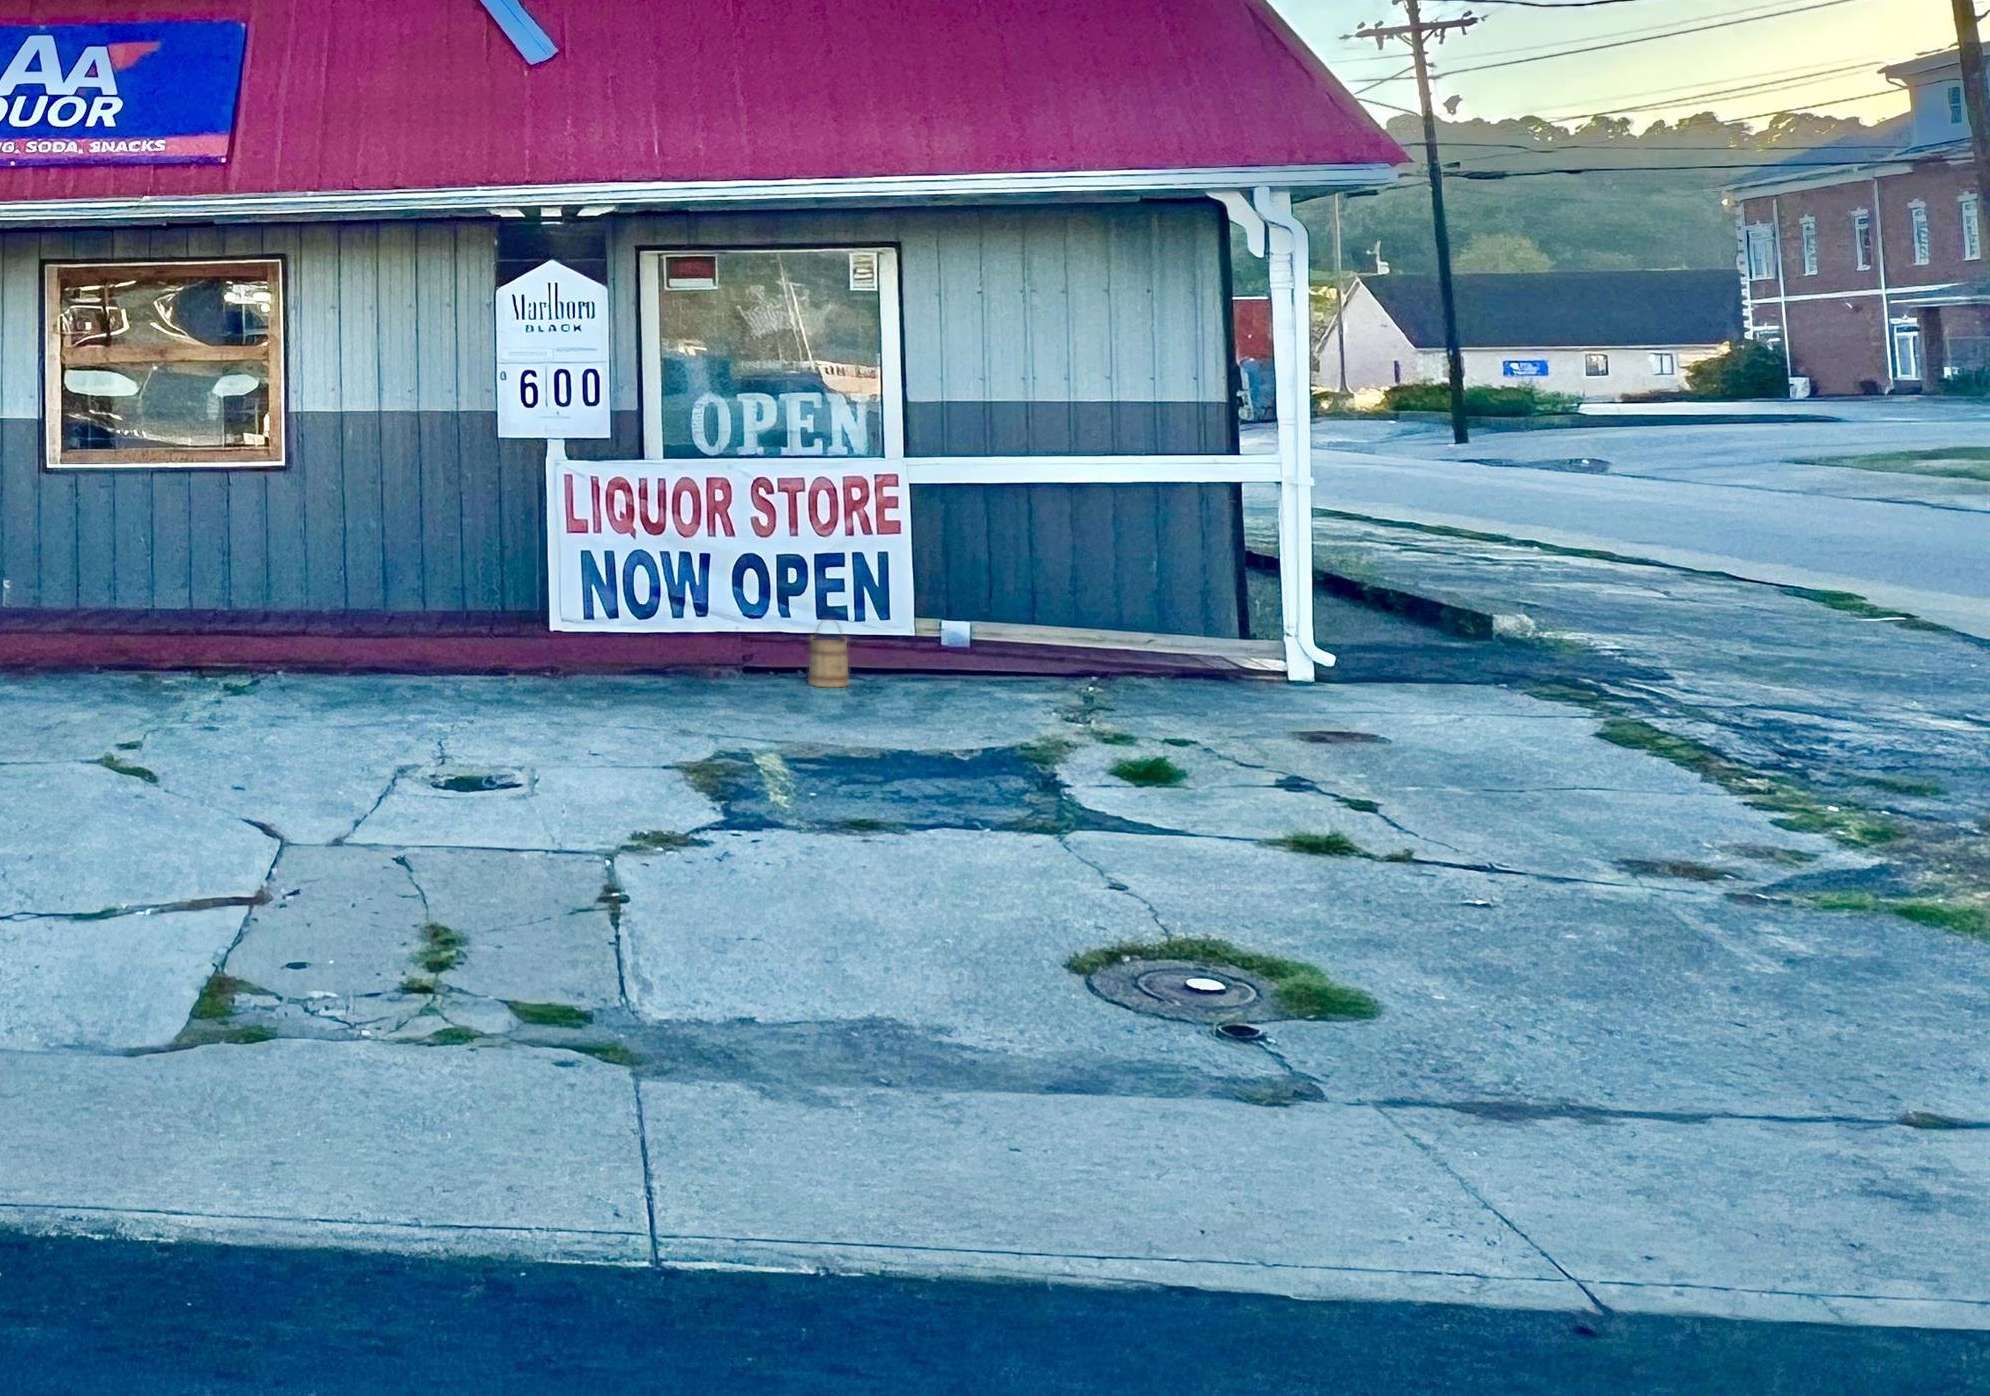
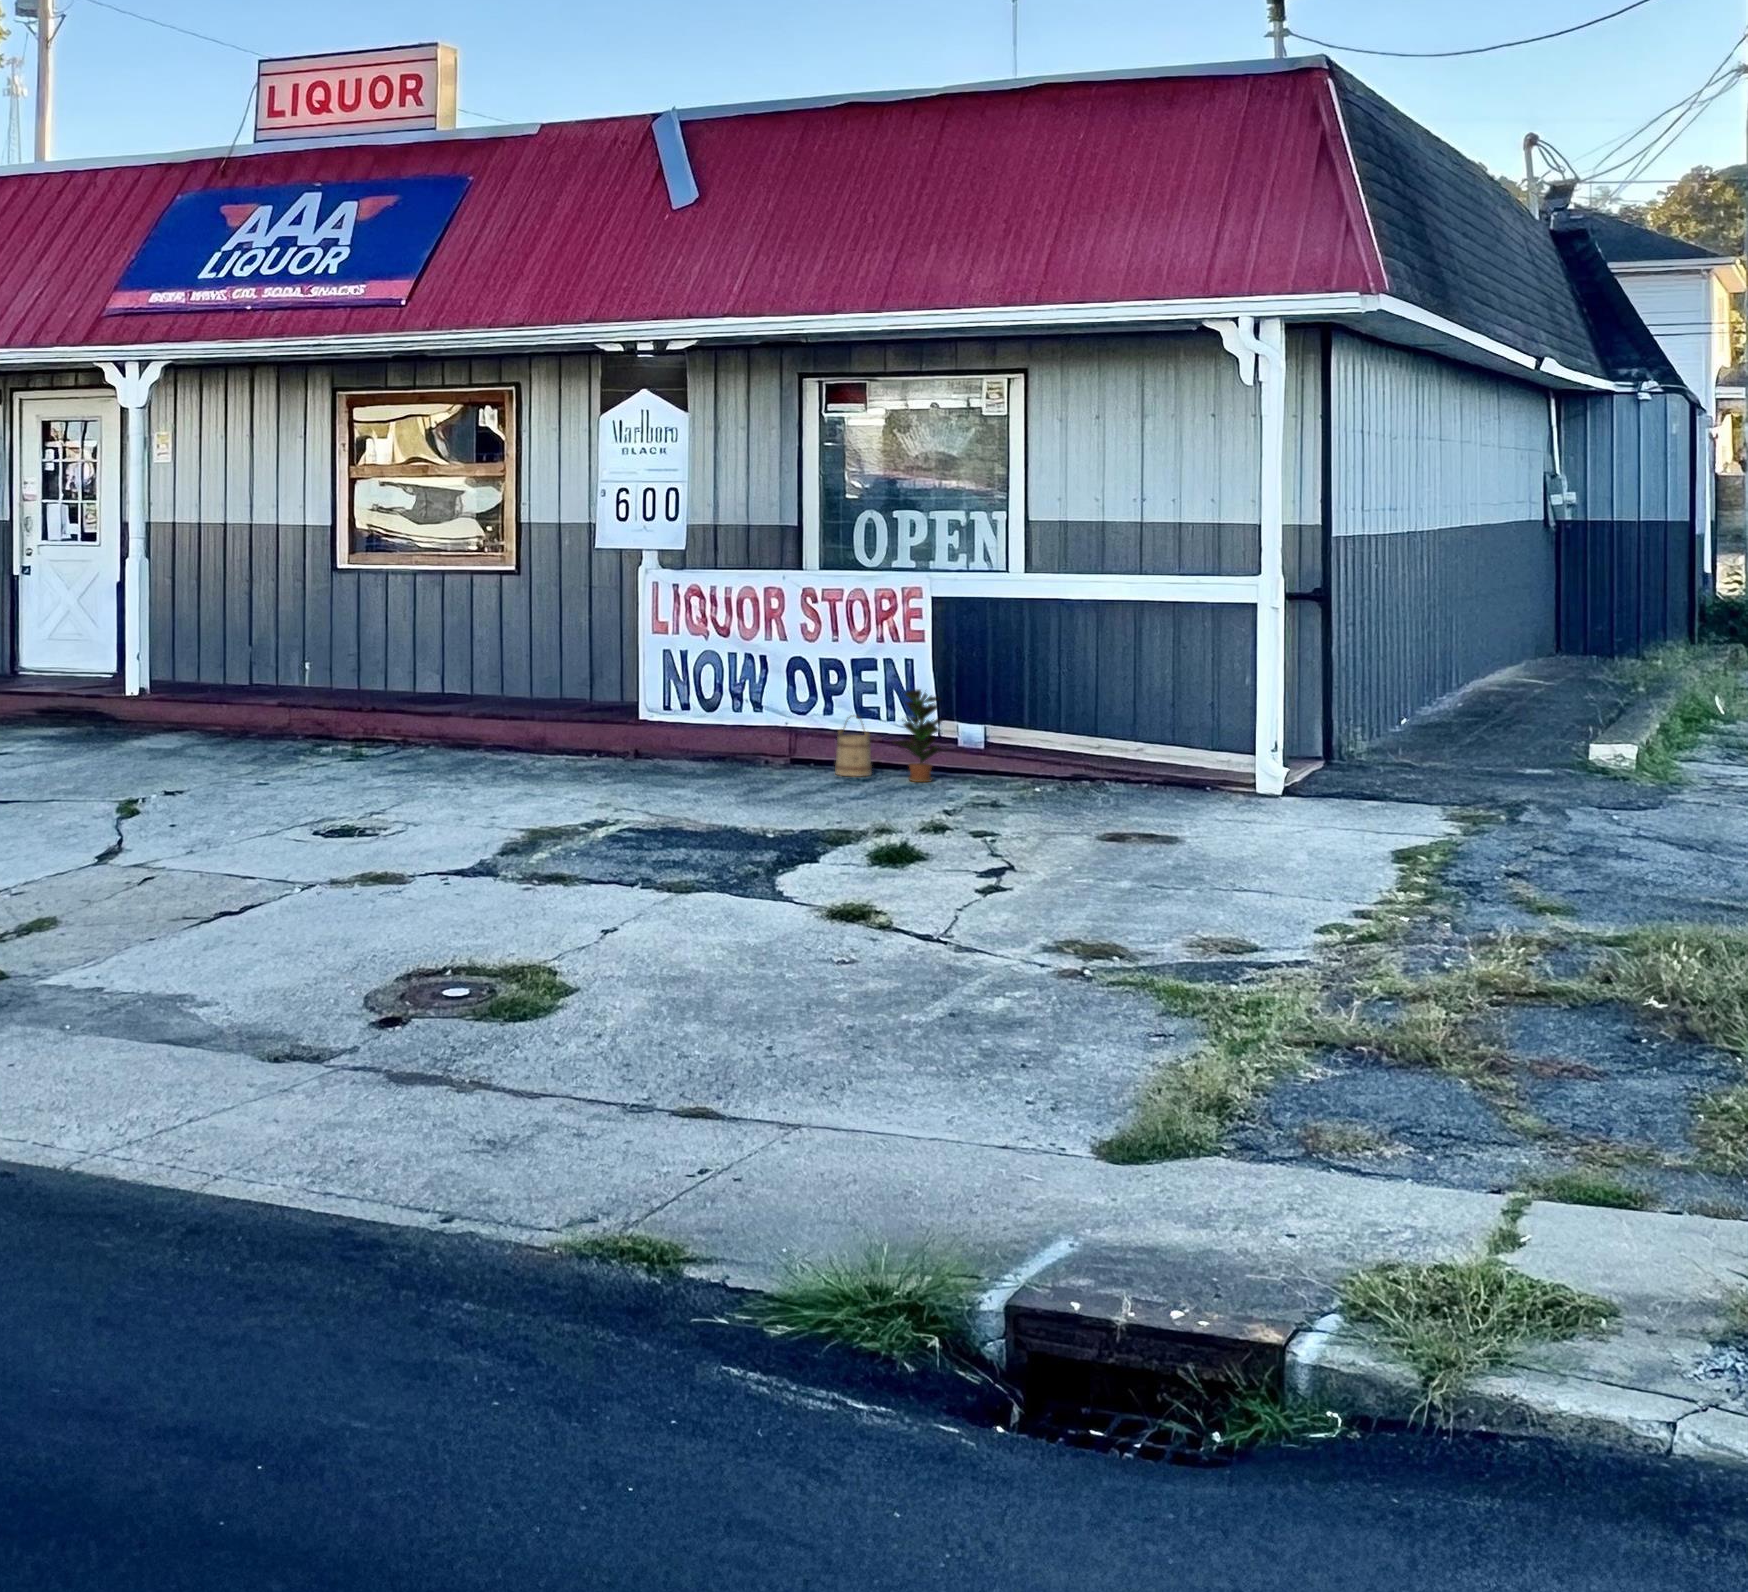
potted plant: none [886,586,948,690] -> present [892,689,947,782]

